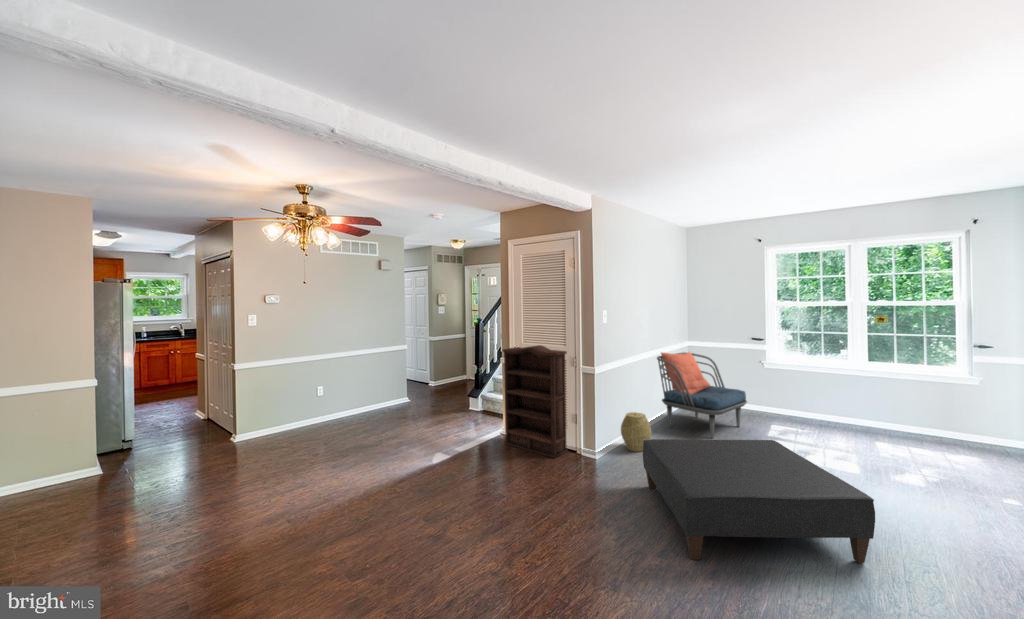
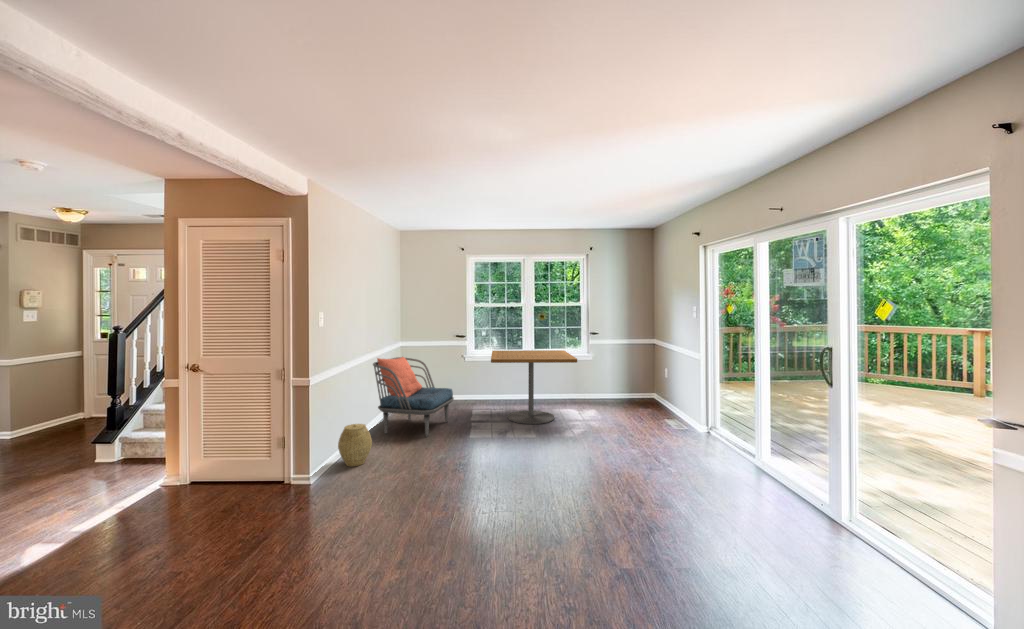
bookshelf: present [503,345,568,458] -> none [169,358,272,498]
dining table: none [794,352,939,451] -> present [491,350,577,424]
ottoman: present [643,439,875,563] -> none [370,428,561,560]

